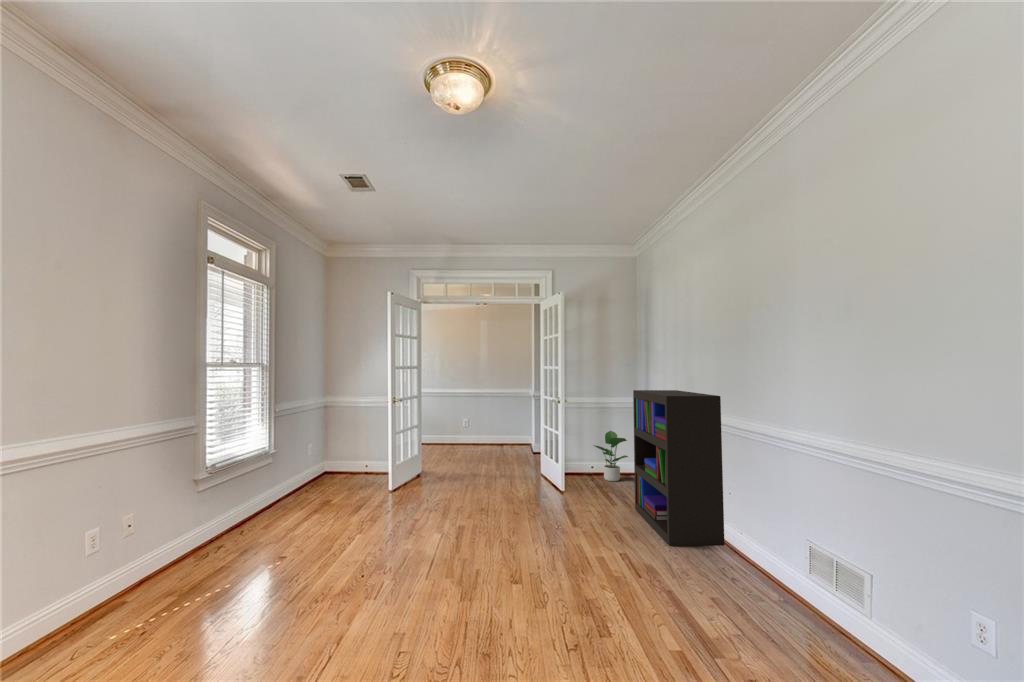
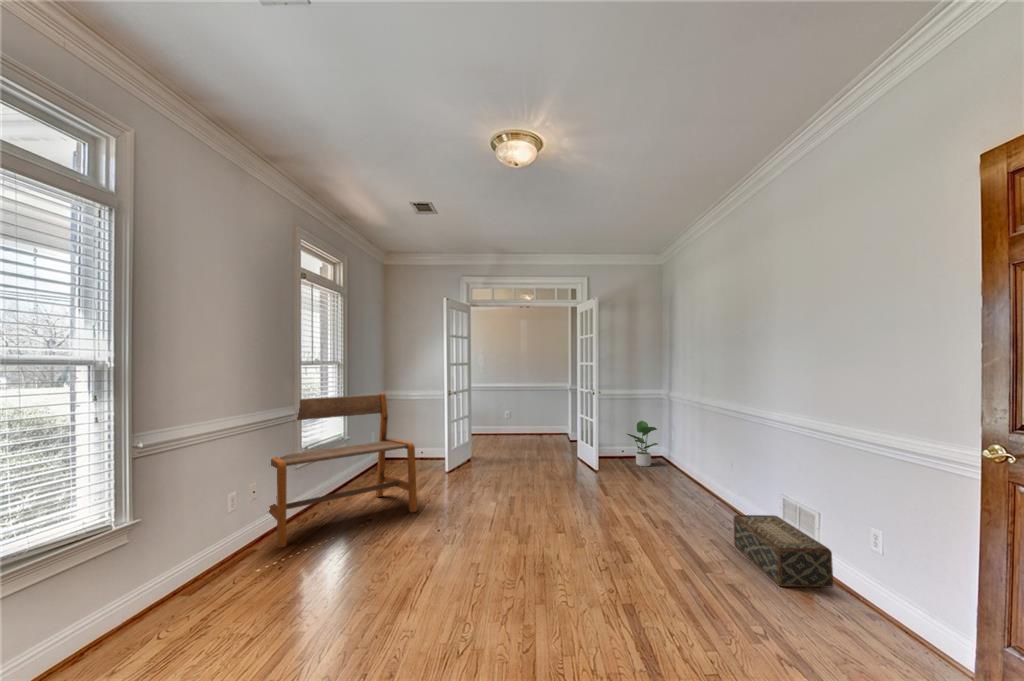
bookshelf: present [633,390,725,546] -> none [663,383,747,521]
bench: none [148,401,347,597] -> present [267,393,417,548]
woven basket: none [712,541,827,630] -> present [734,515,833,587]

